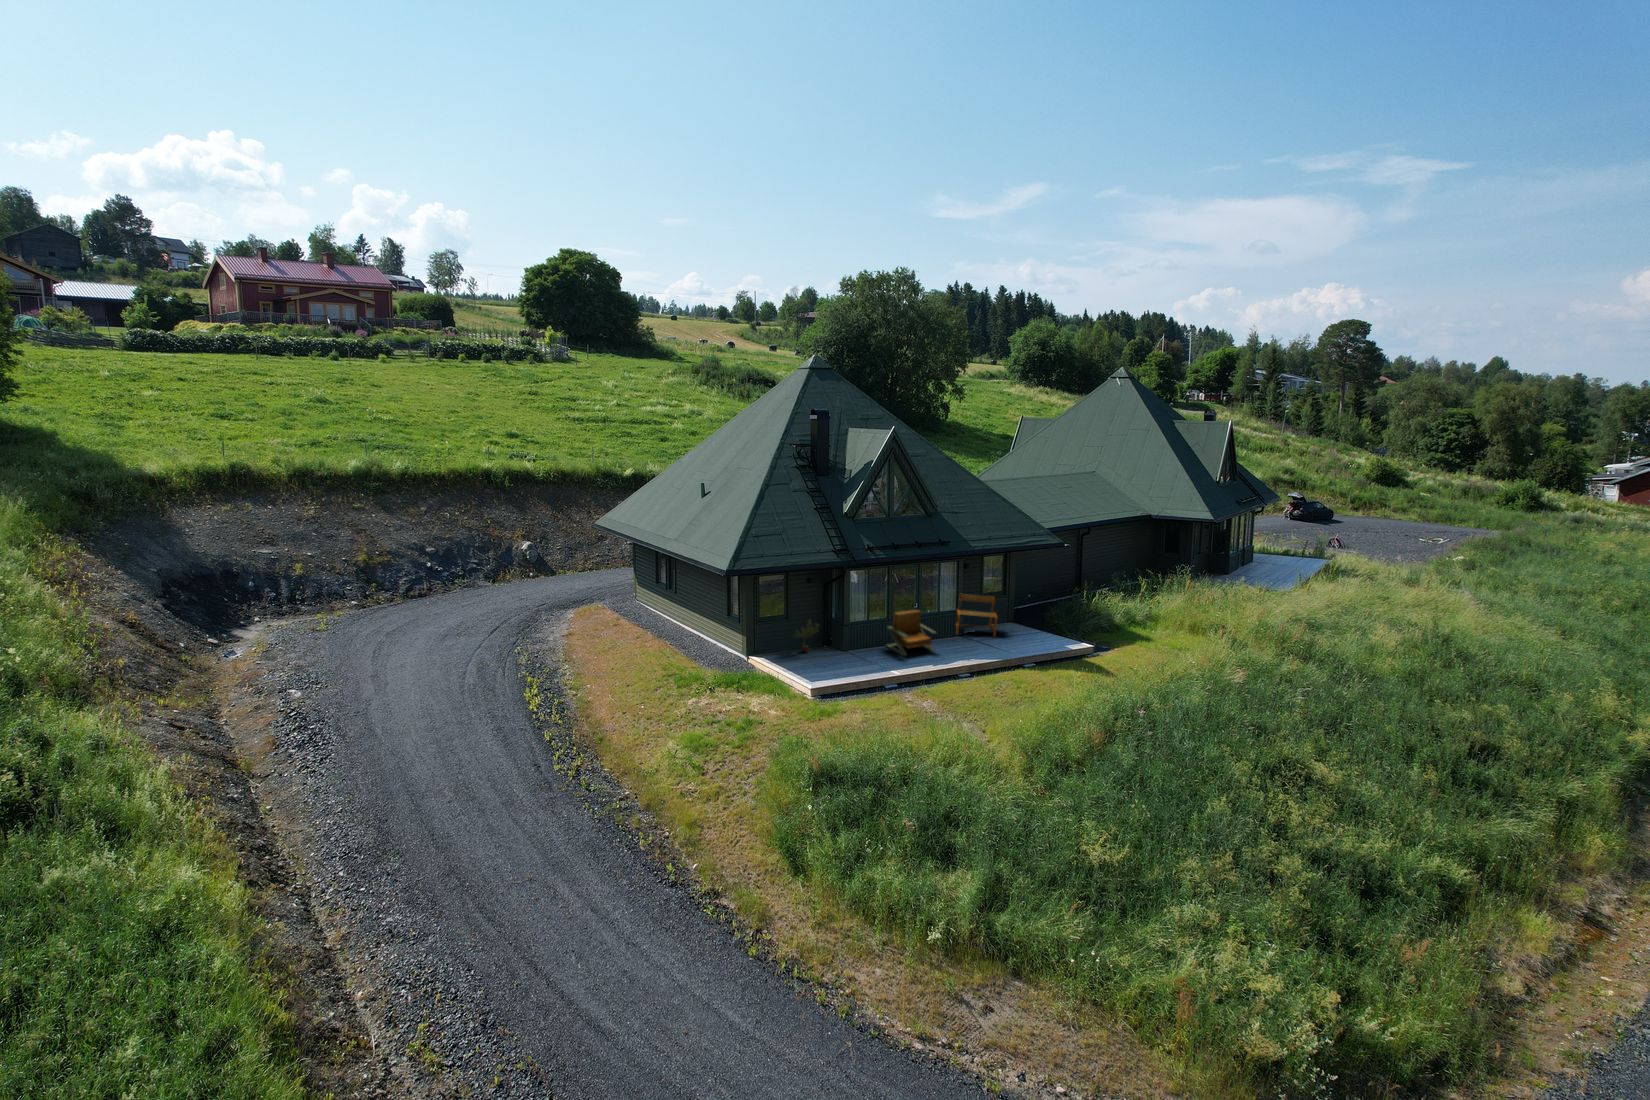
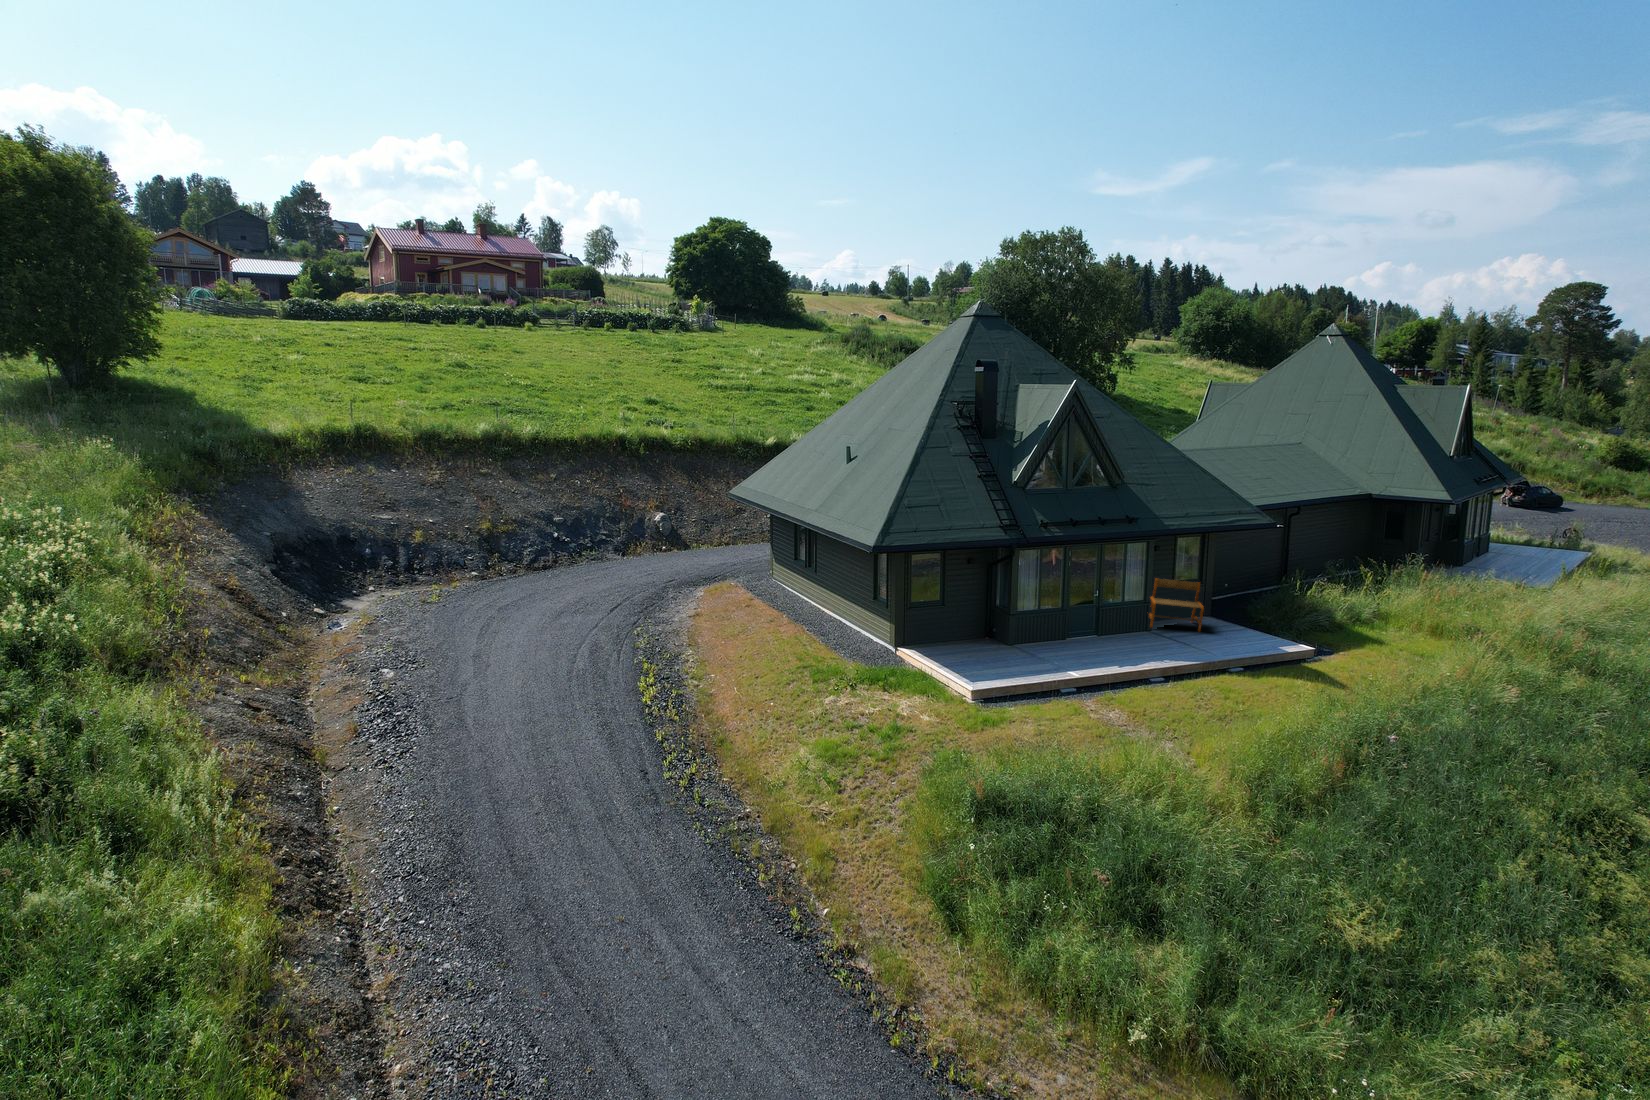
lounge chair: present [886,610,936,656] -> none [1062,596,1128,653]
potted tree: present [795,620,819,653] -> none [950,604,982,644]

